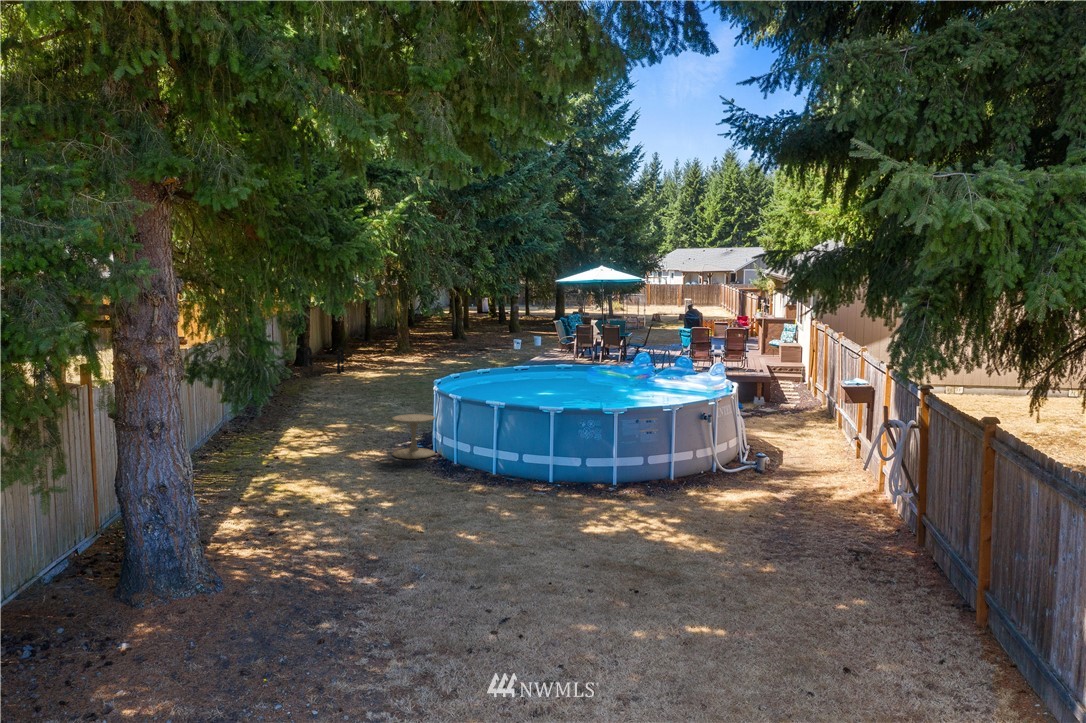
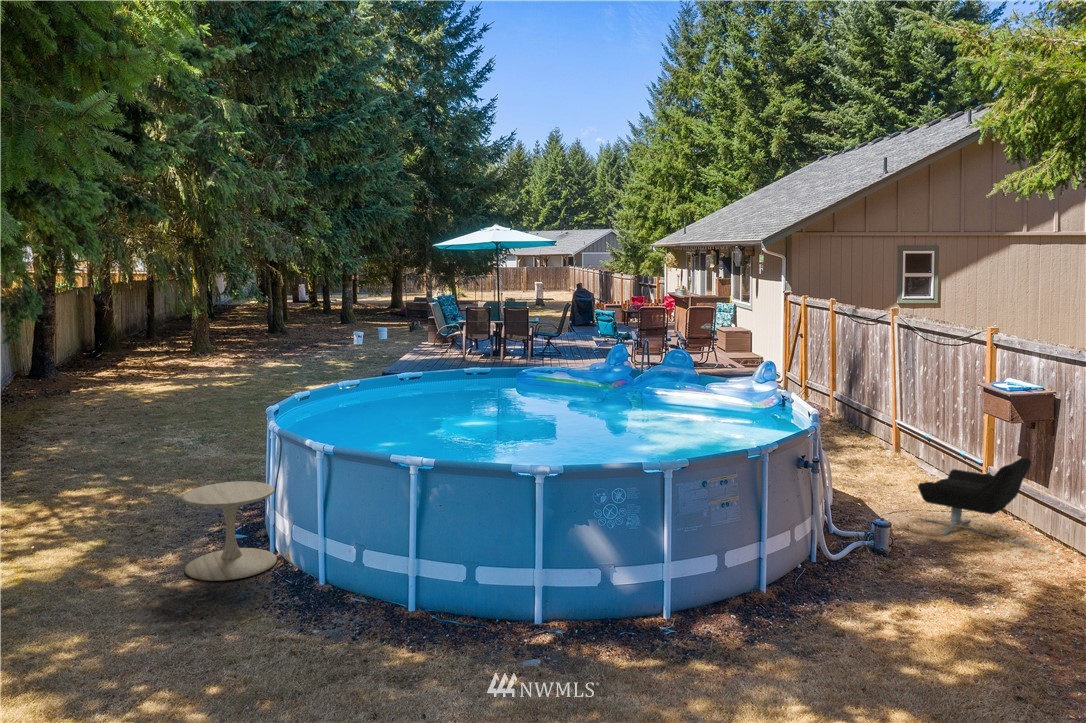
bench: present [304,347,344,374] -> none [40,349,109,391]
lounge chair: none [794,424,862,470] -> present [917,458,1031,537]

